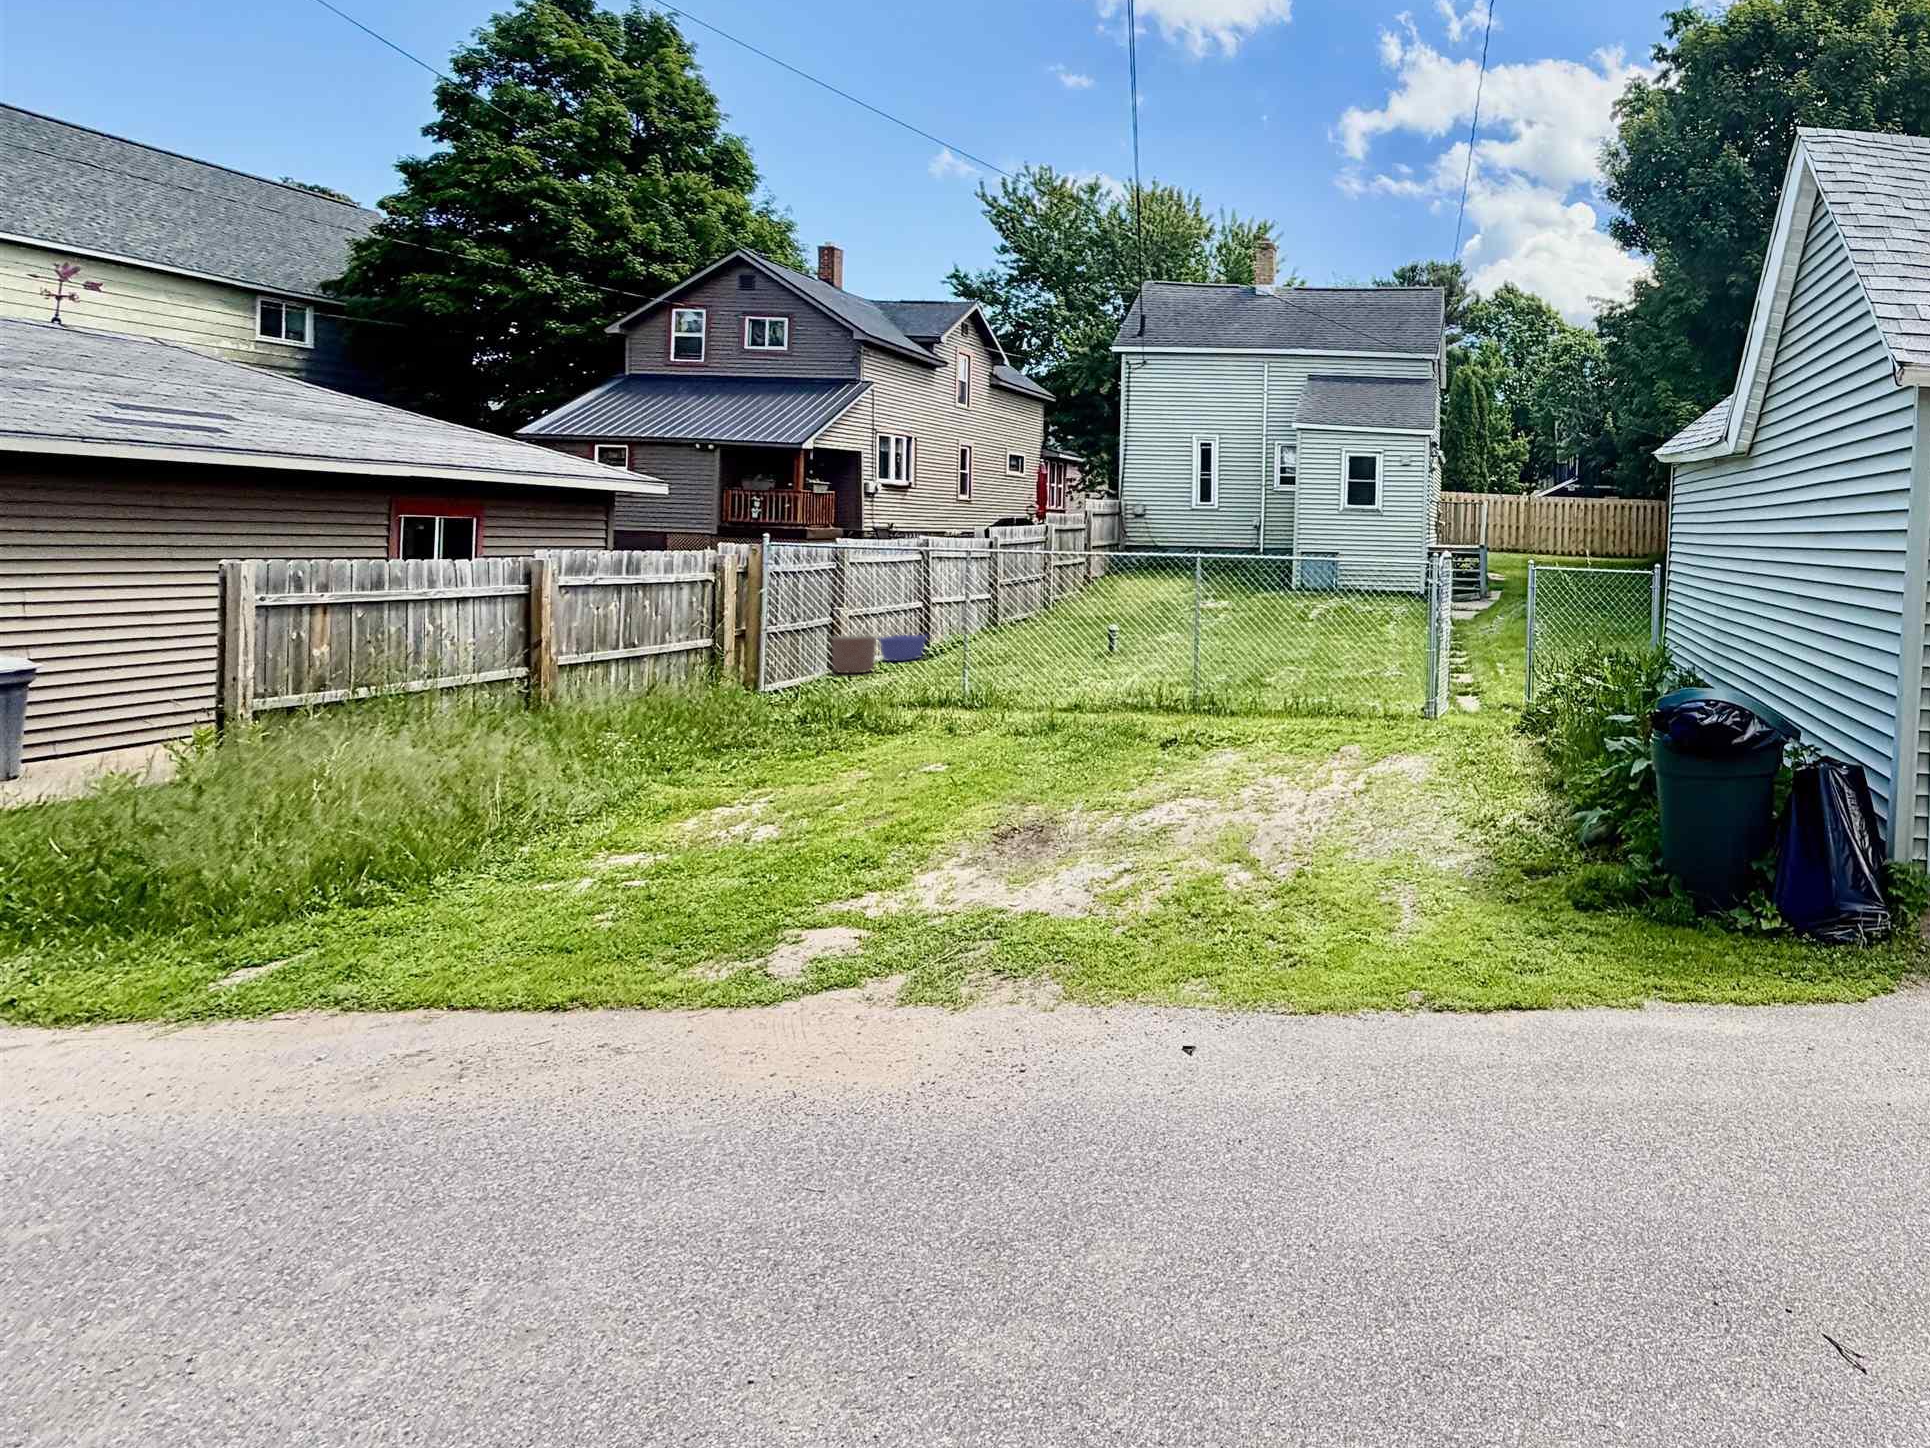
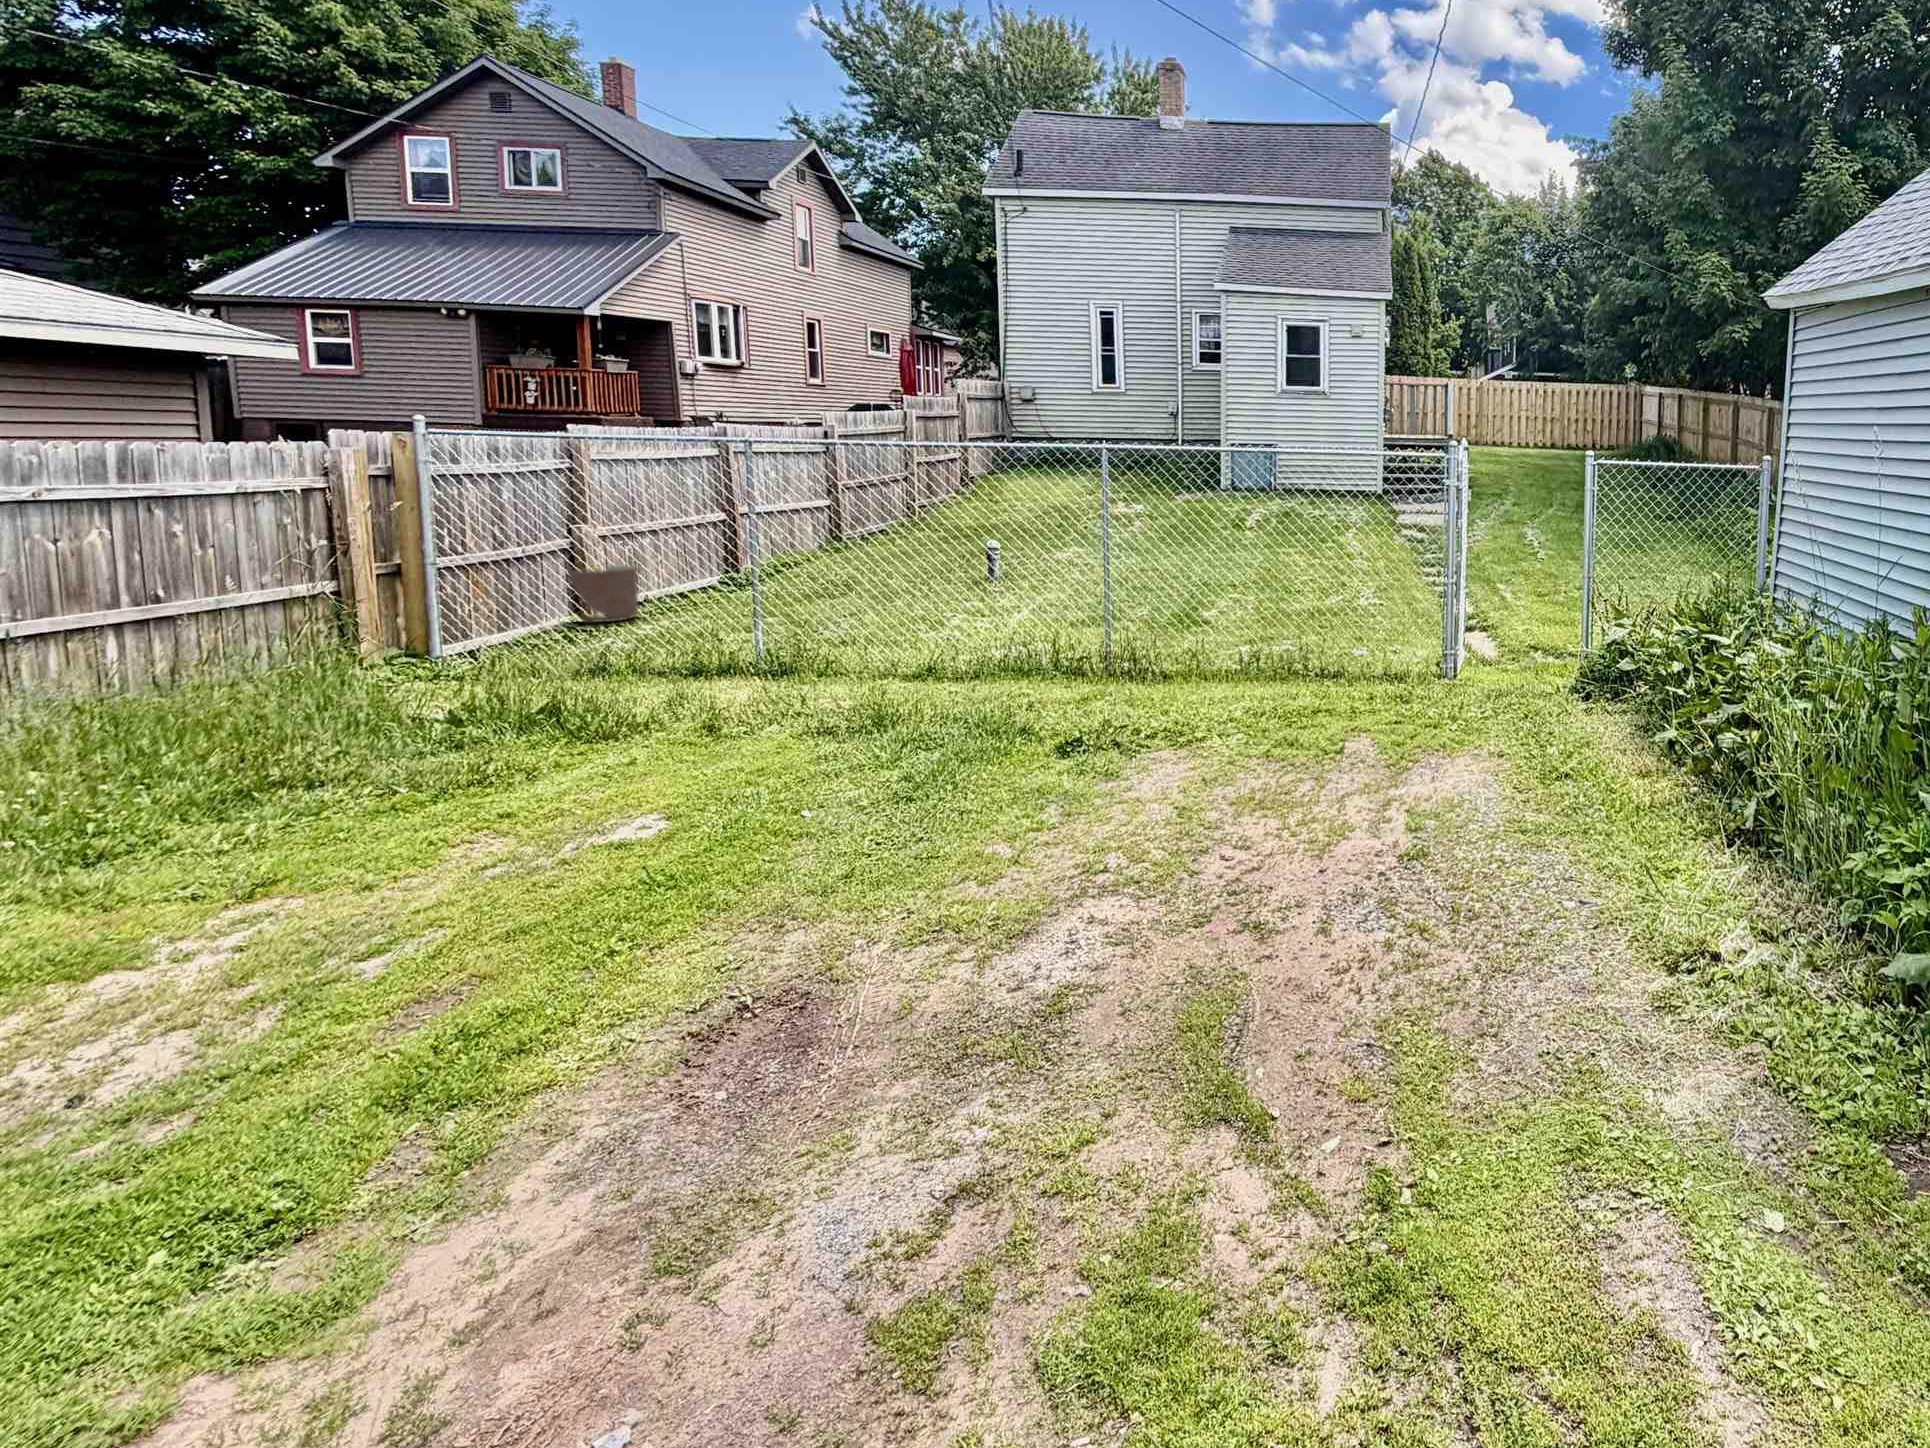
storage bin: present [877,635,926,661] -> none [647,561,731,598]

